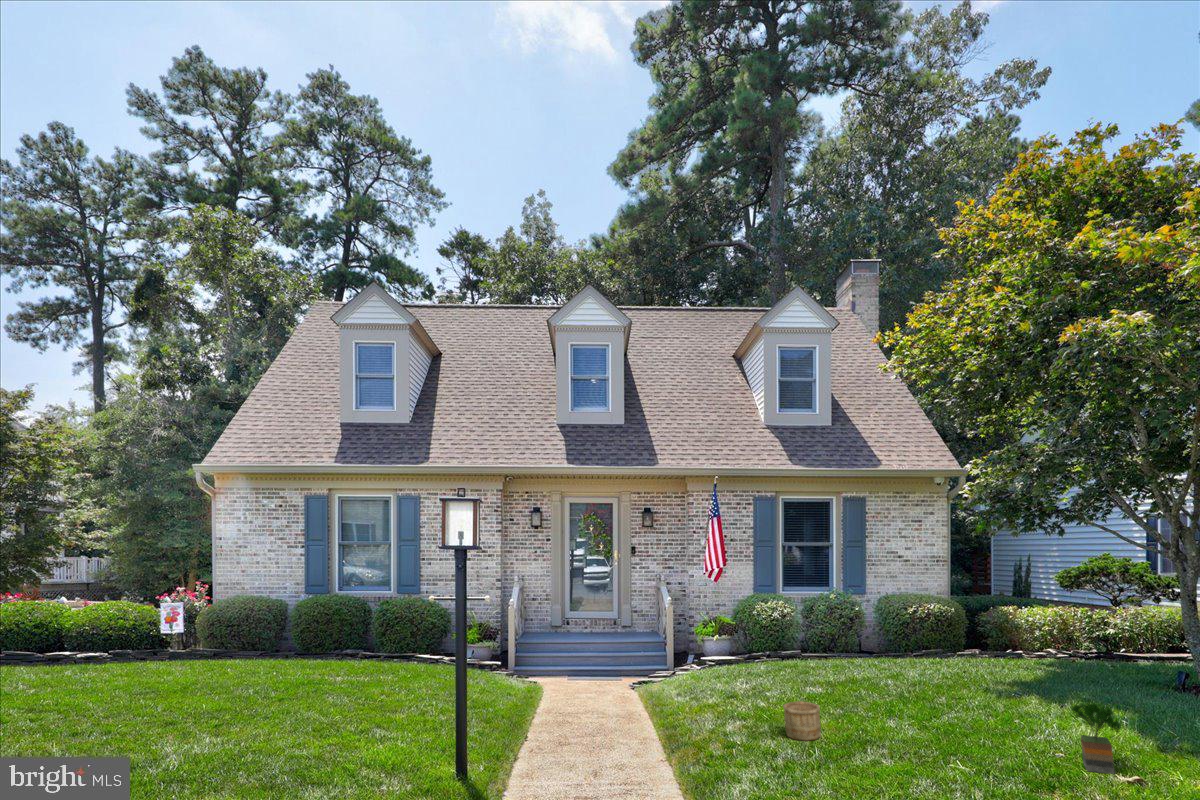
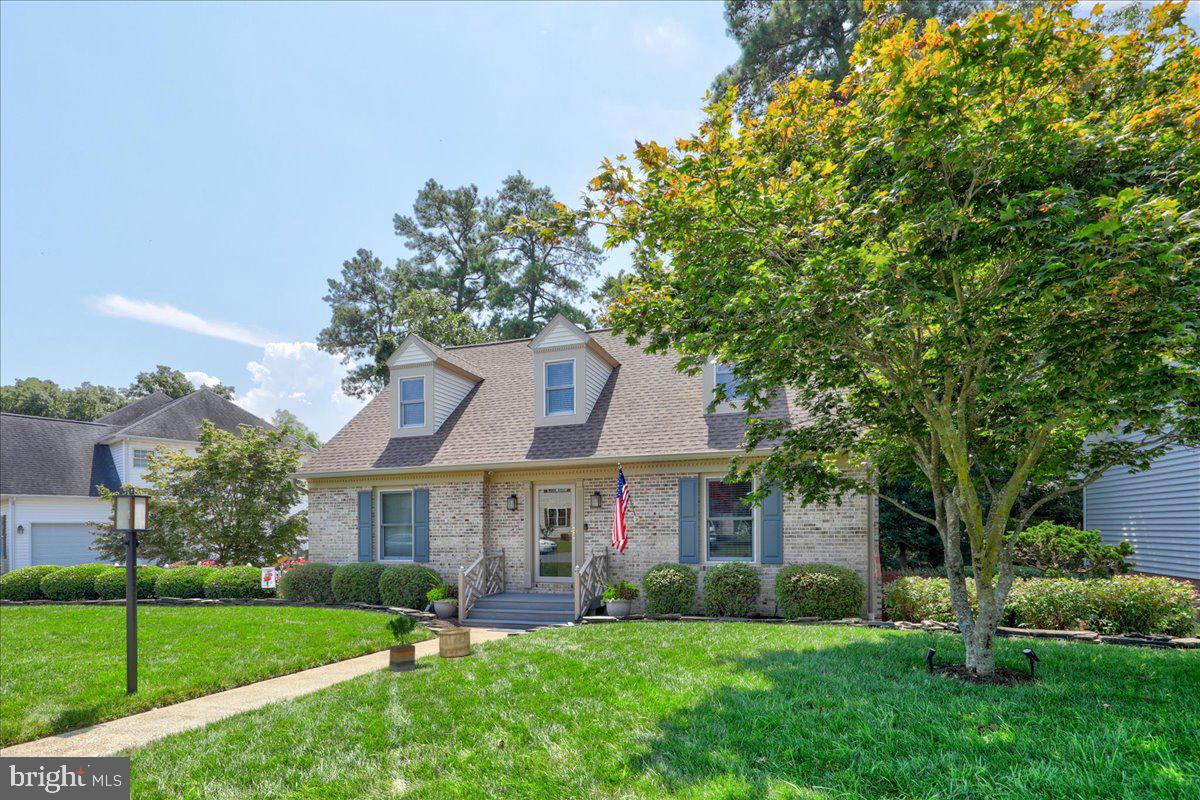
potted tree: present [1071,702,1121,774] -> present [386,616,422,672]

